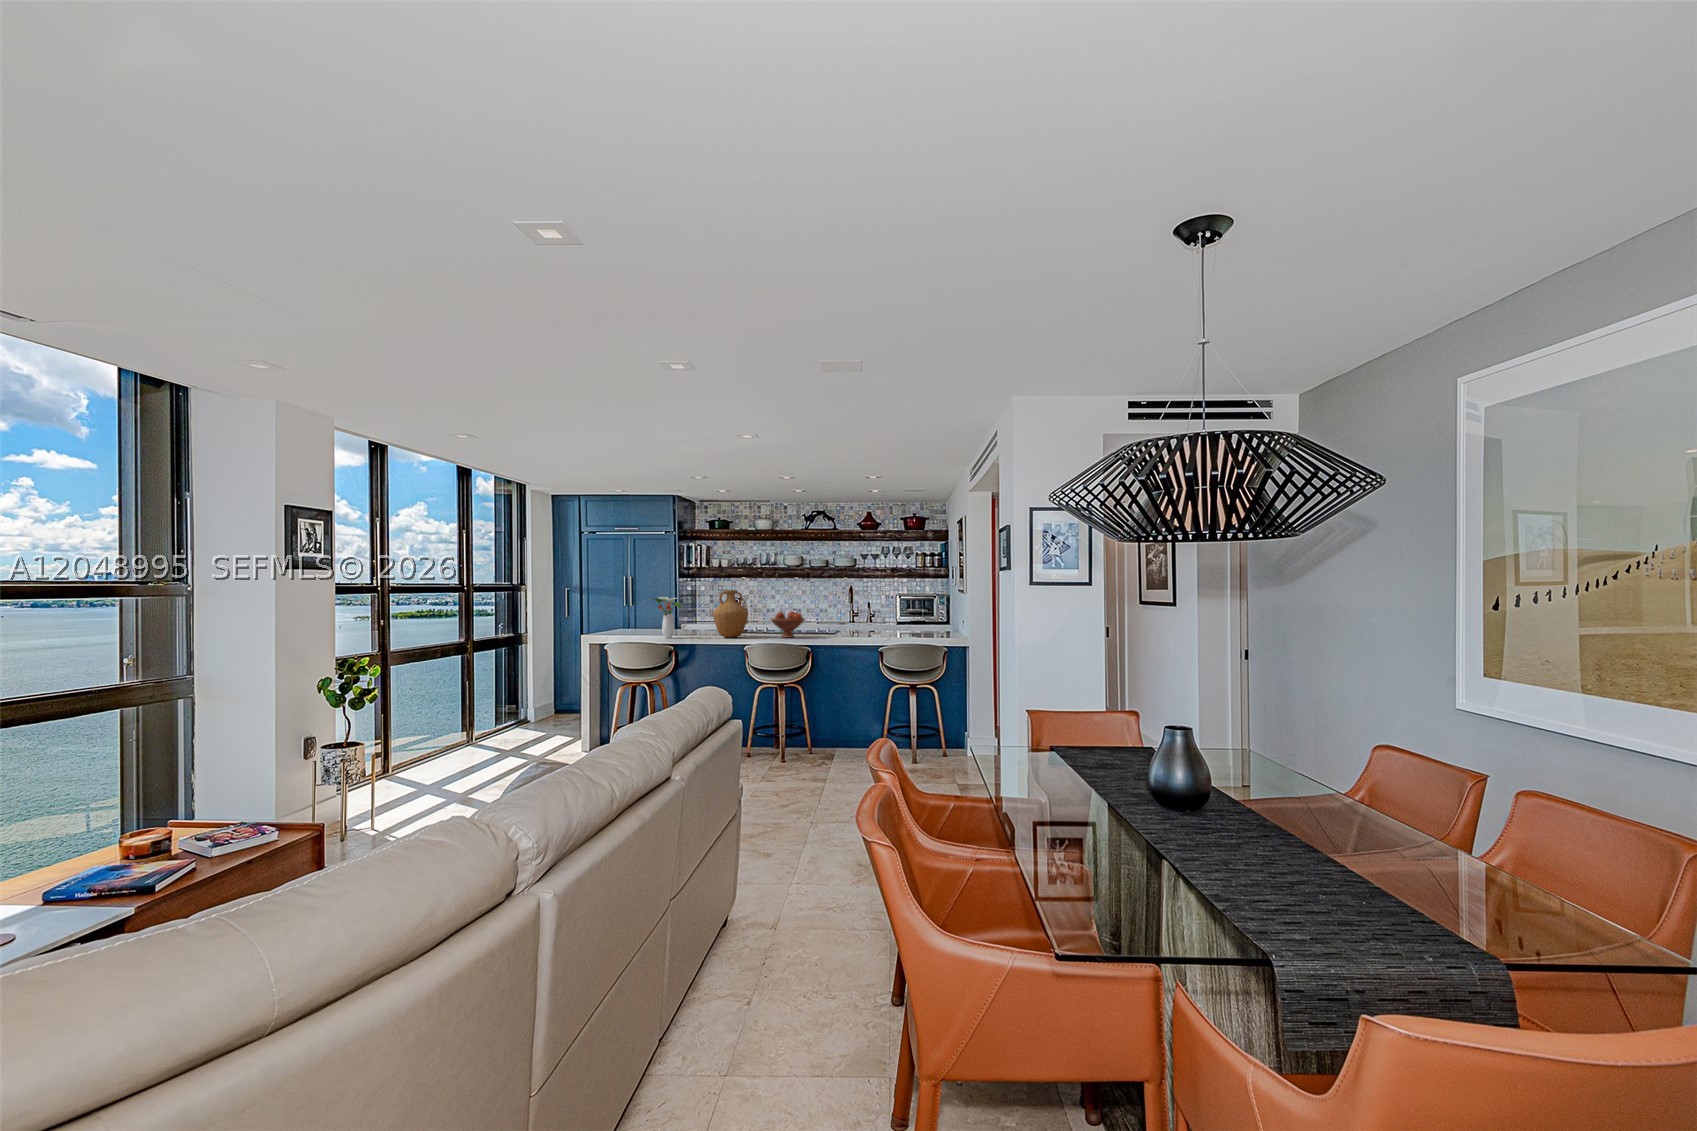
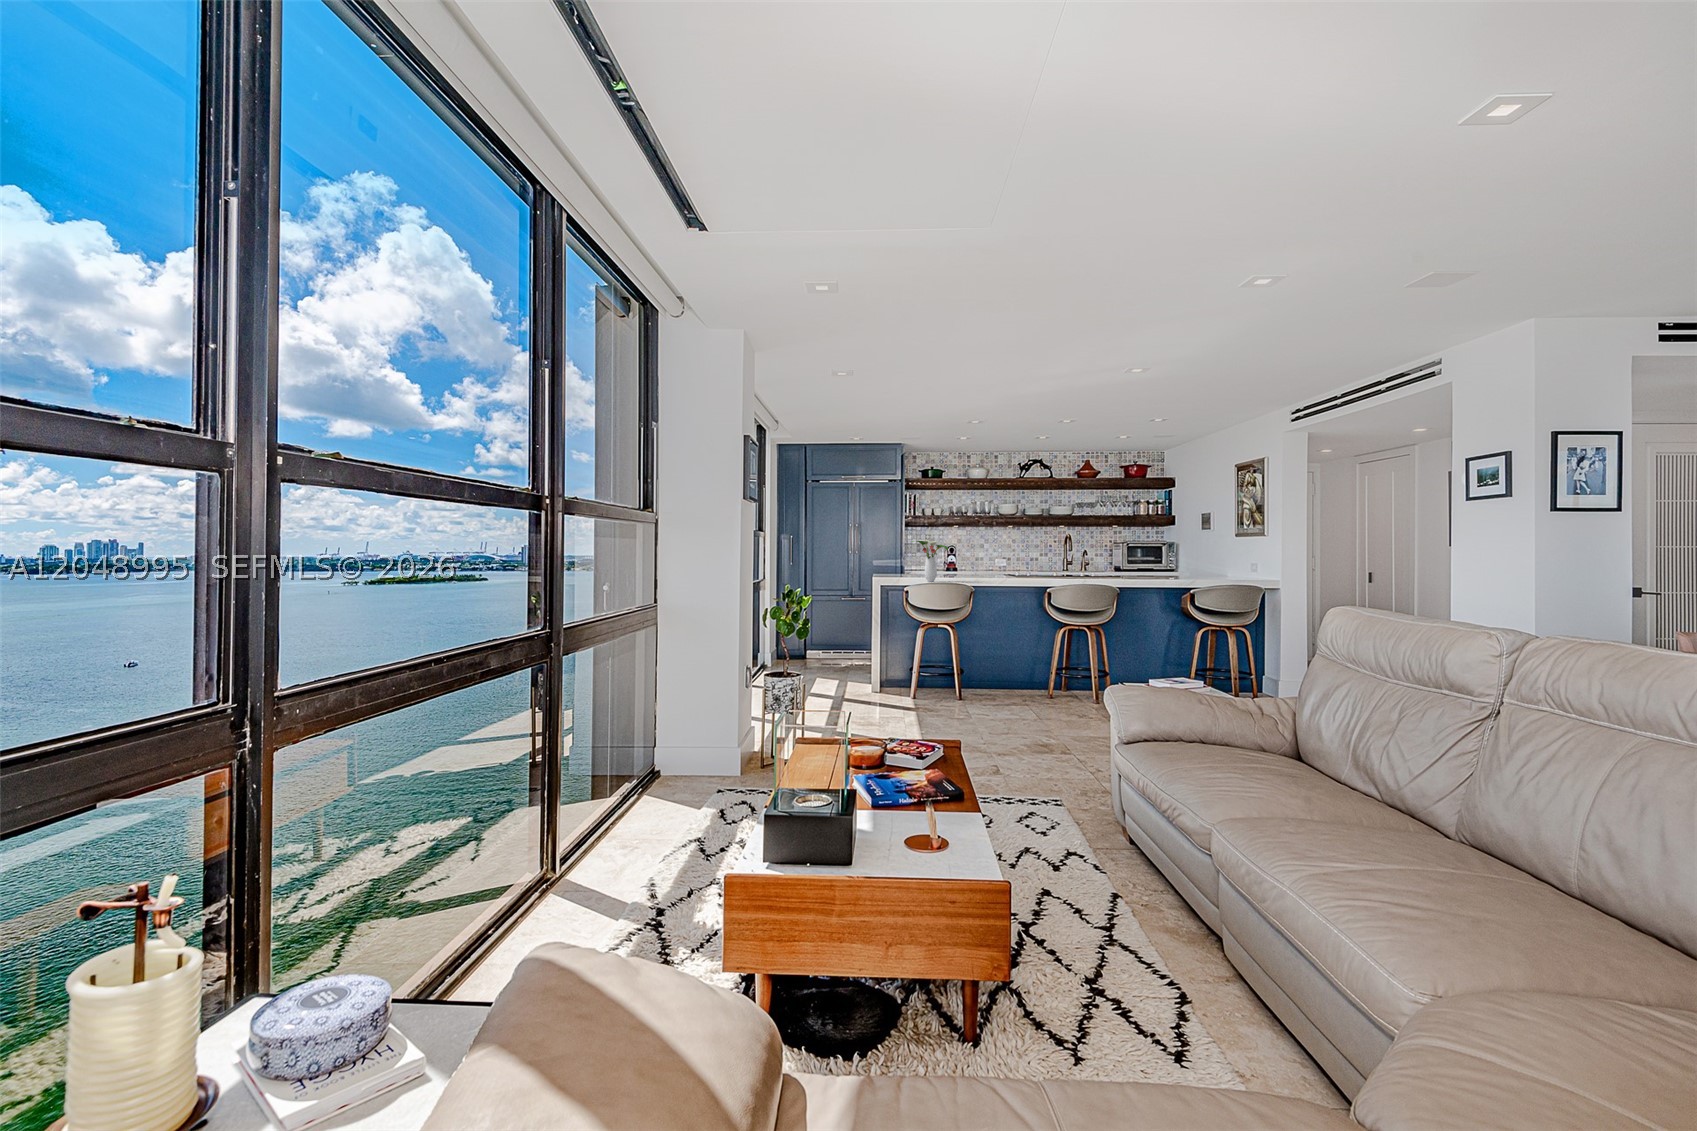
vase: present [713,590,748,638] -> none [977,533,1014,582]
fruit bowl: present [770,611,805,638] -> none [1037,555,1076,582]

